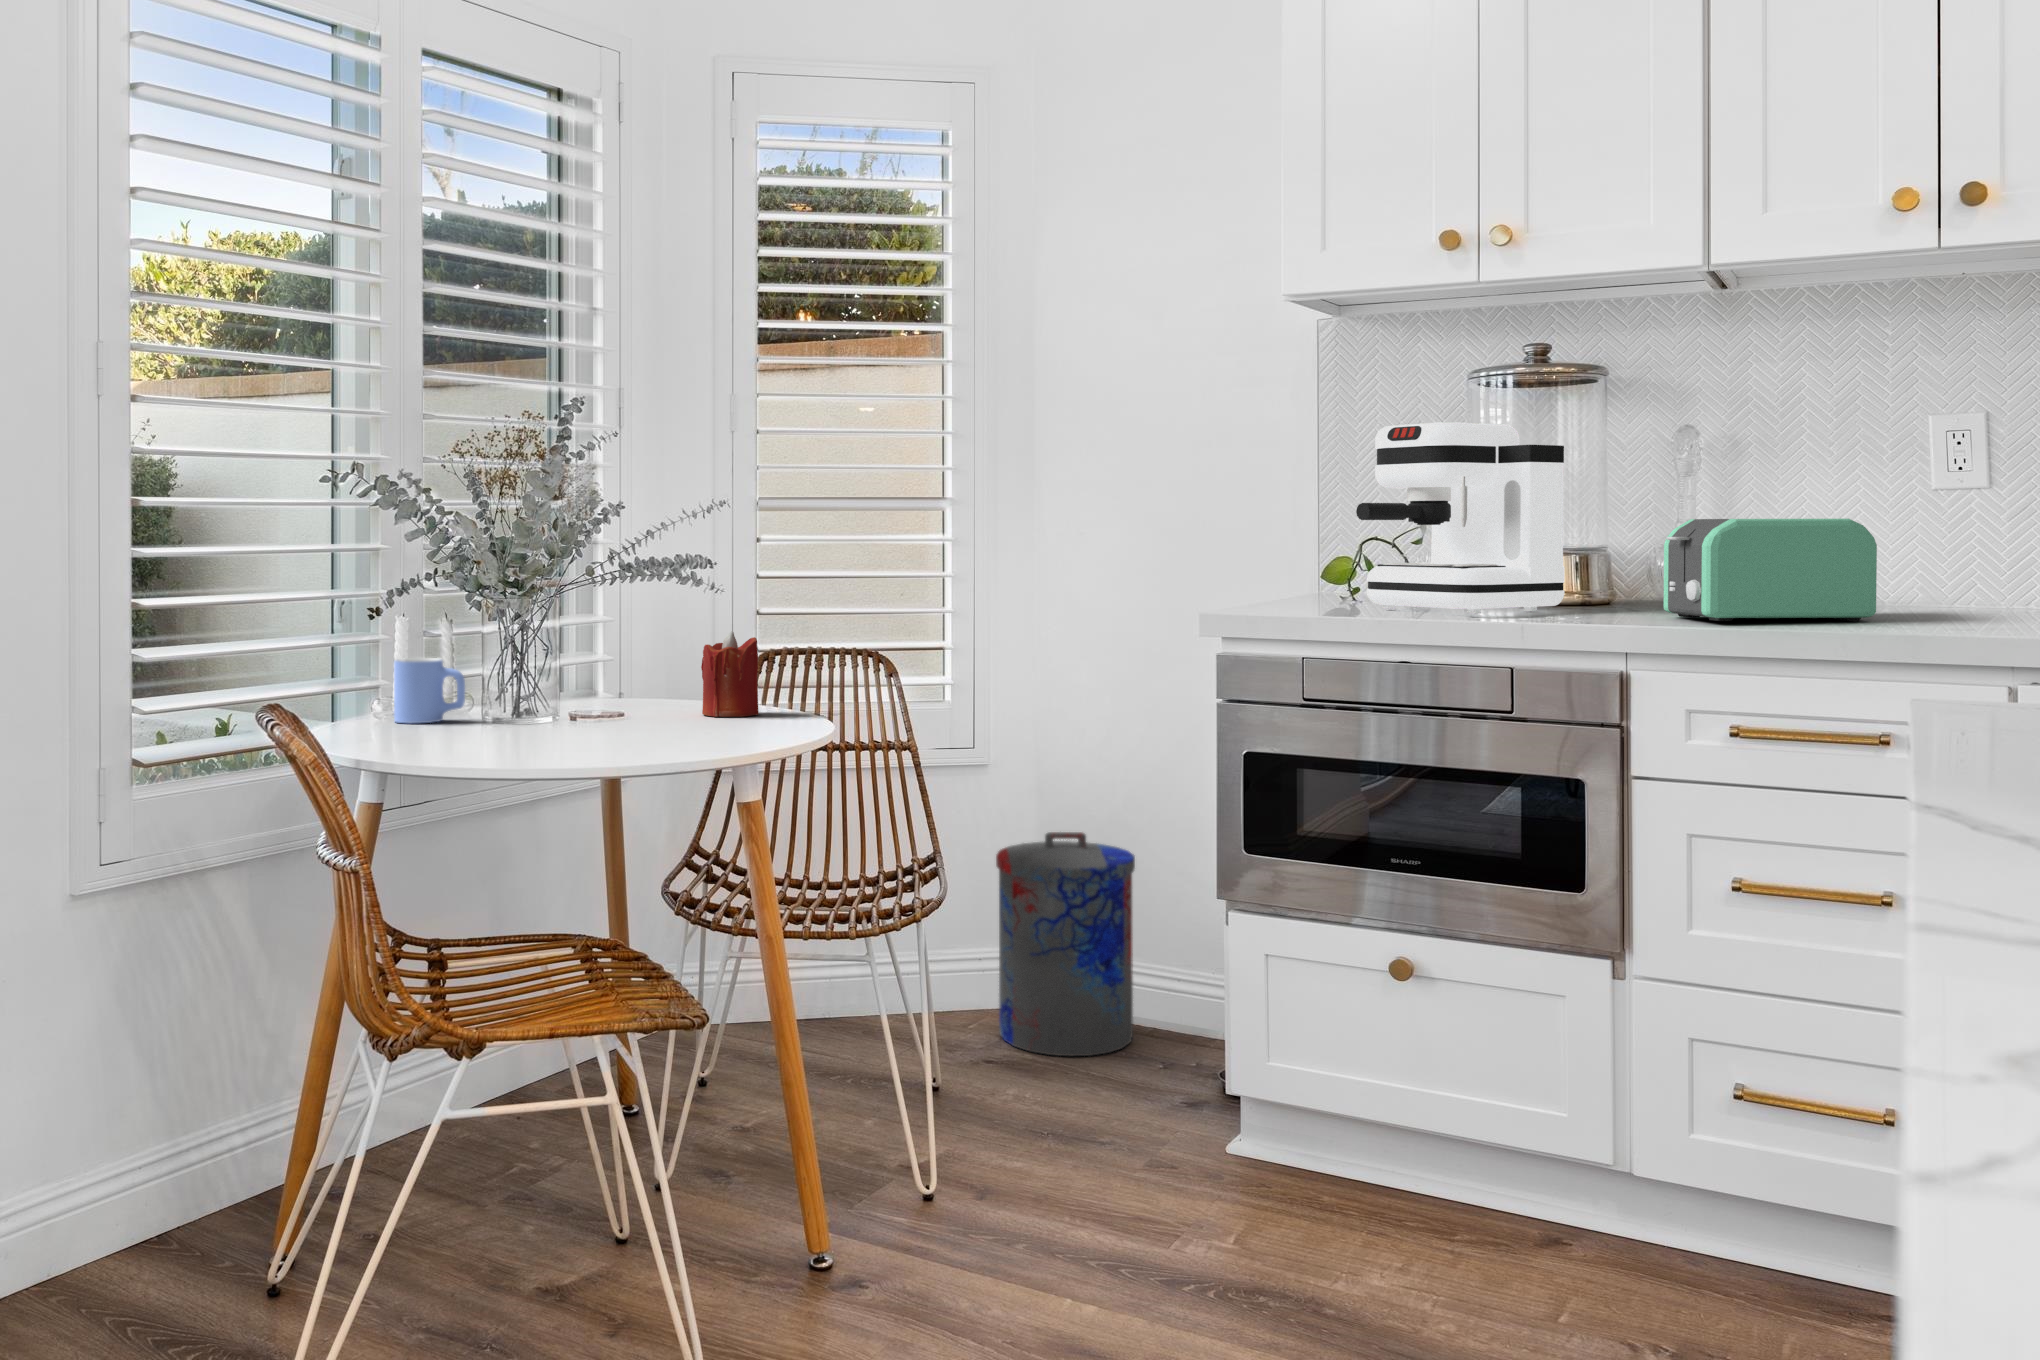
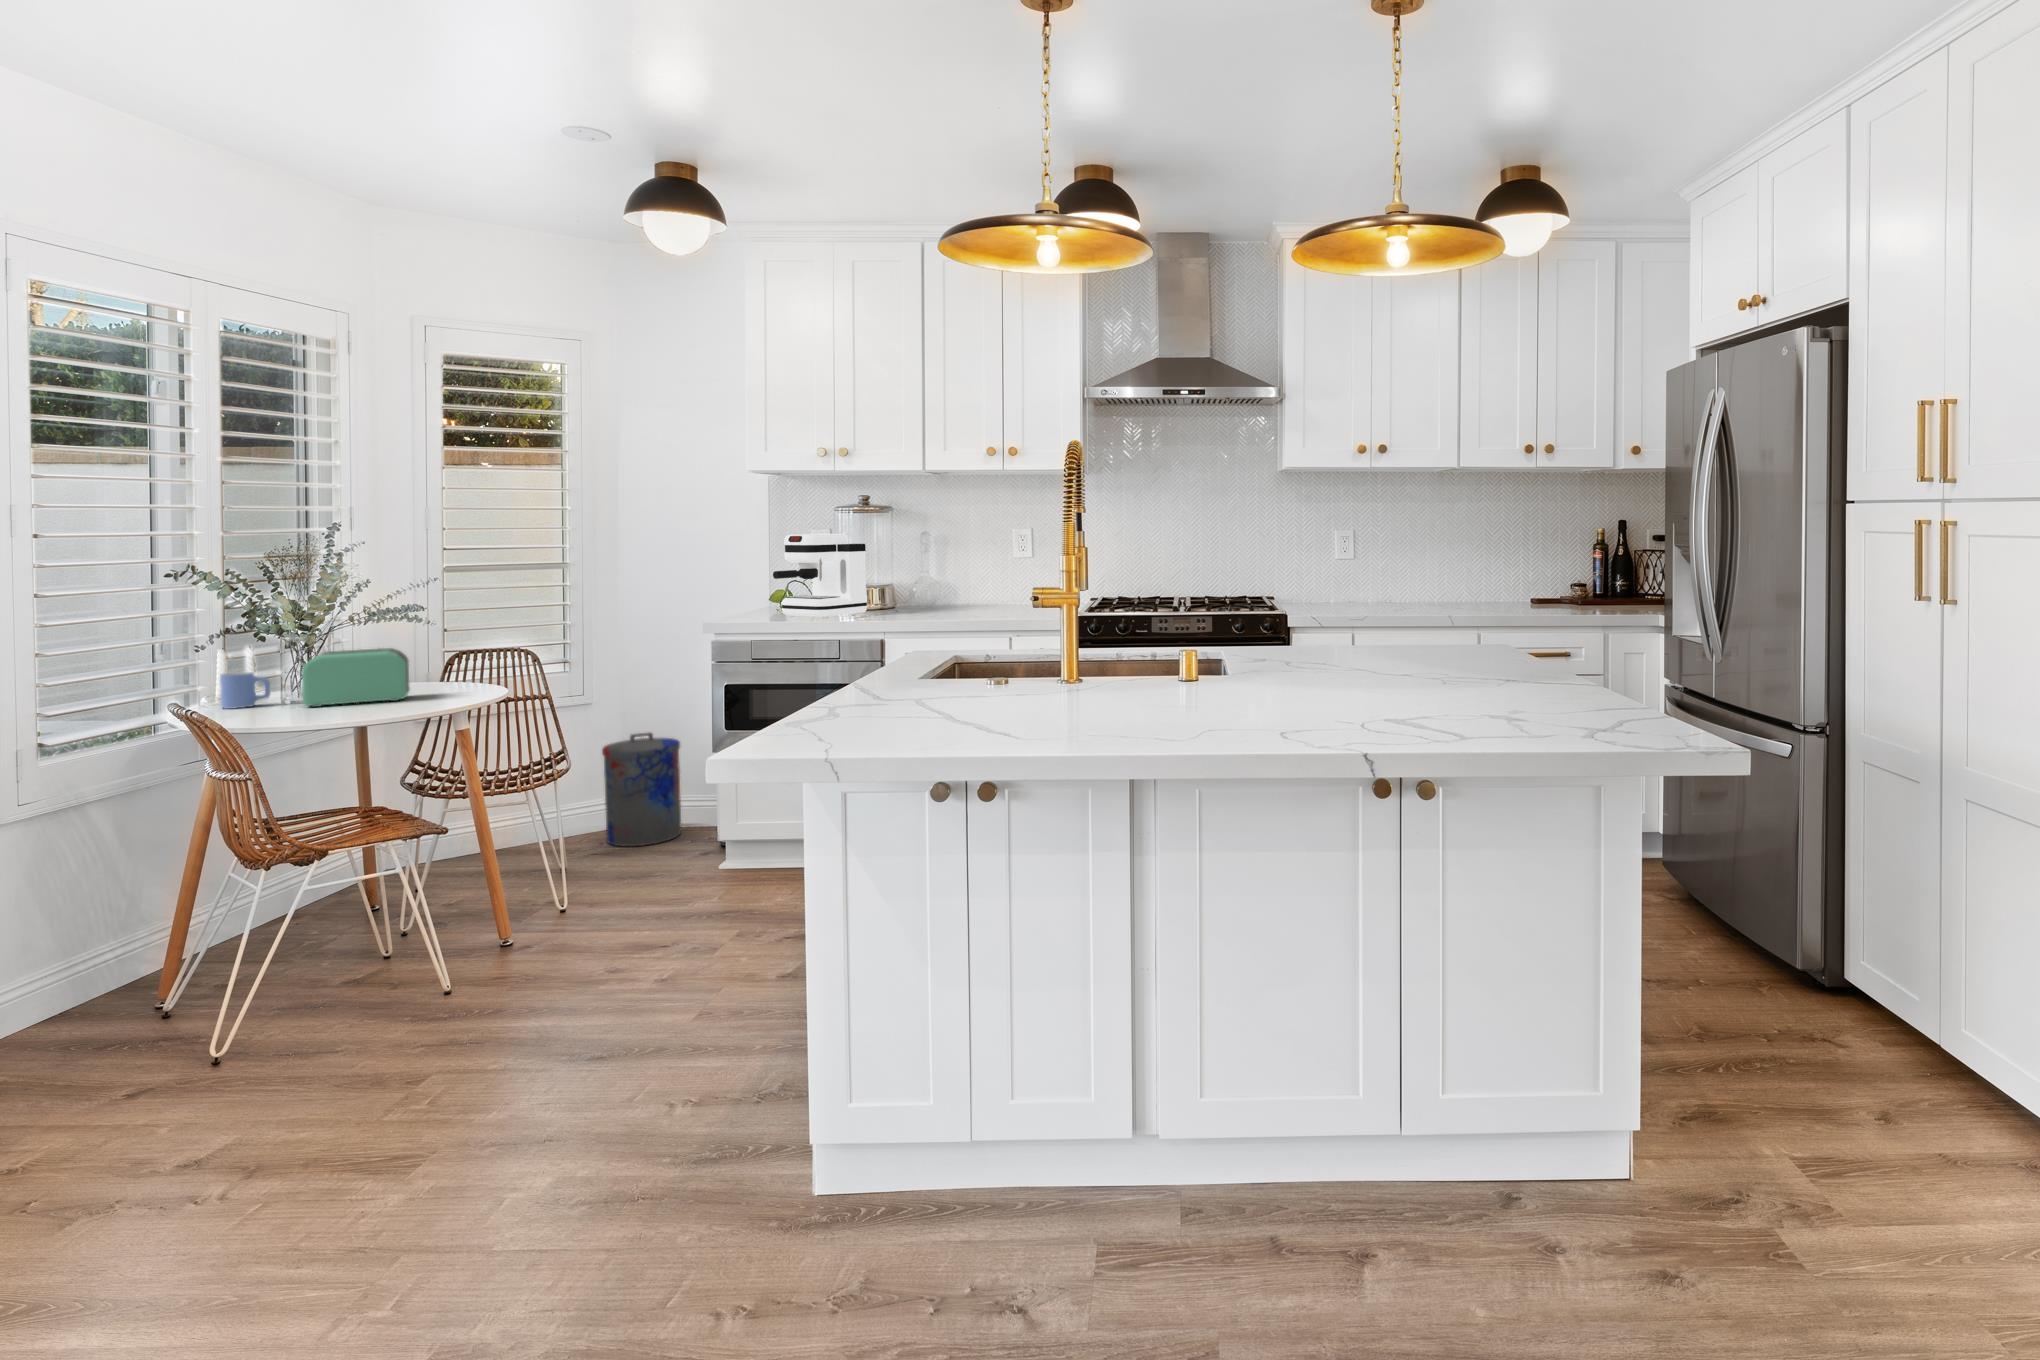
toaster: present [1664,519,1877,621] -> present [297,648,410,707]
candle: present [701,632,759,717] -> none [421,646,458,691]

